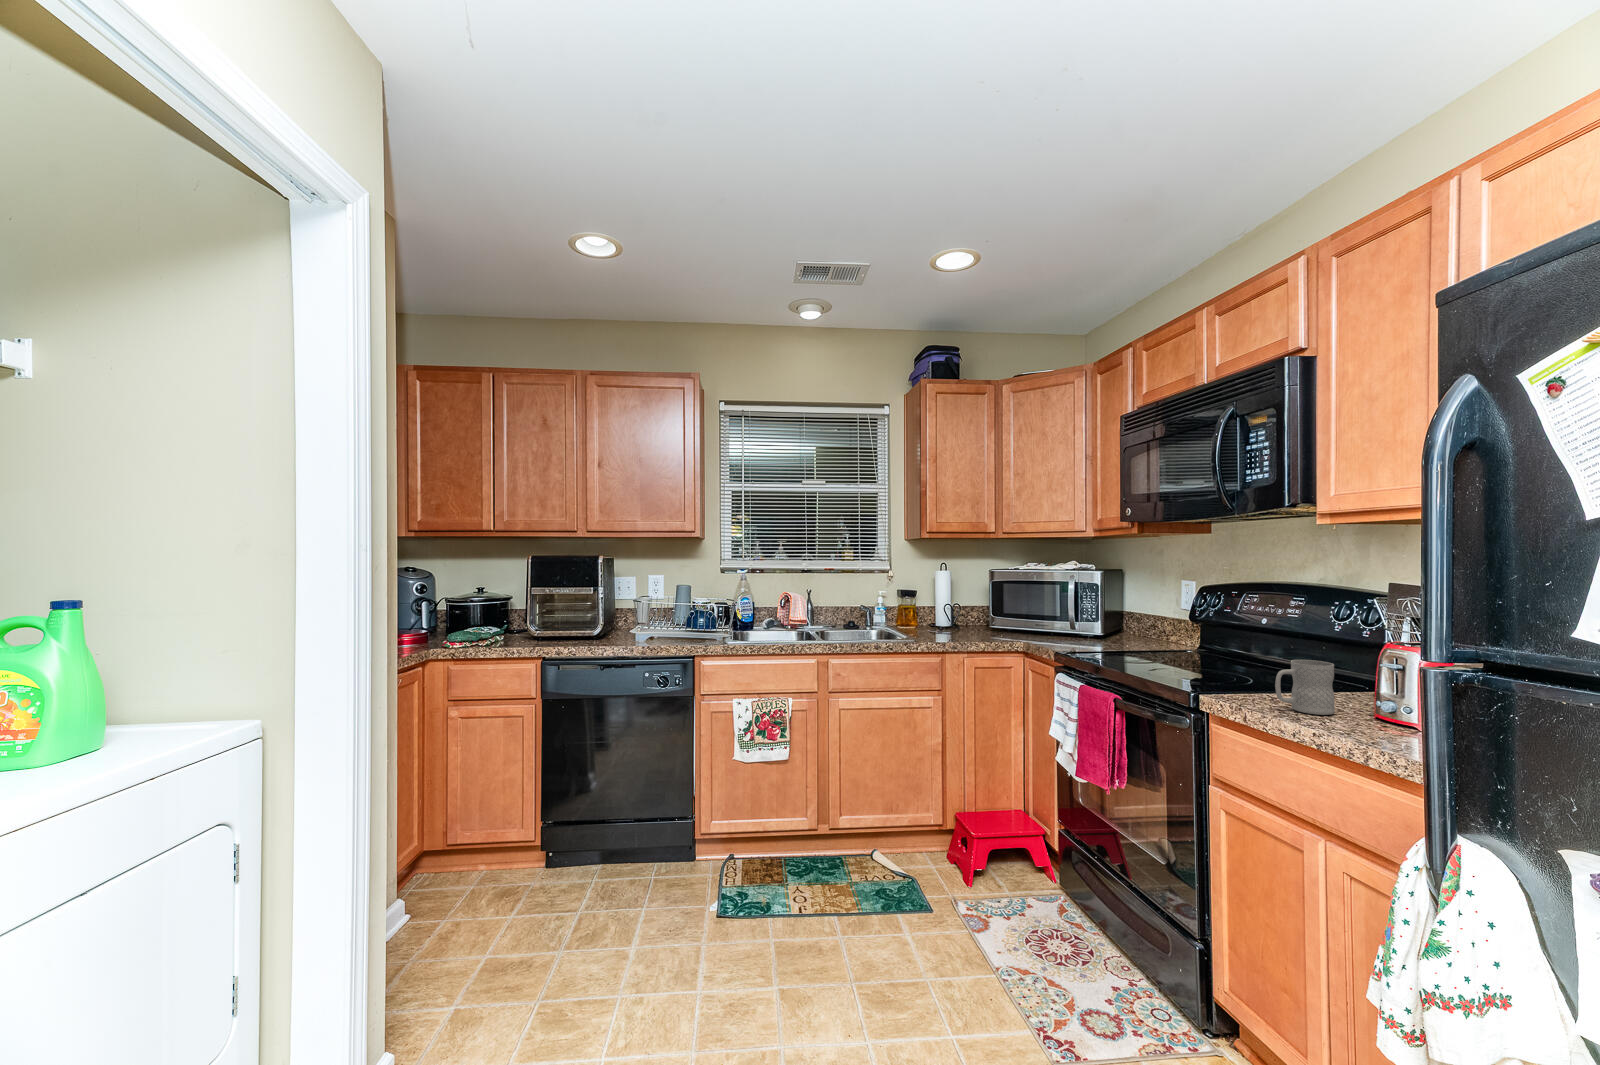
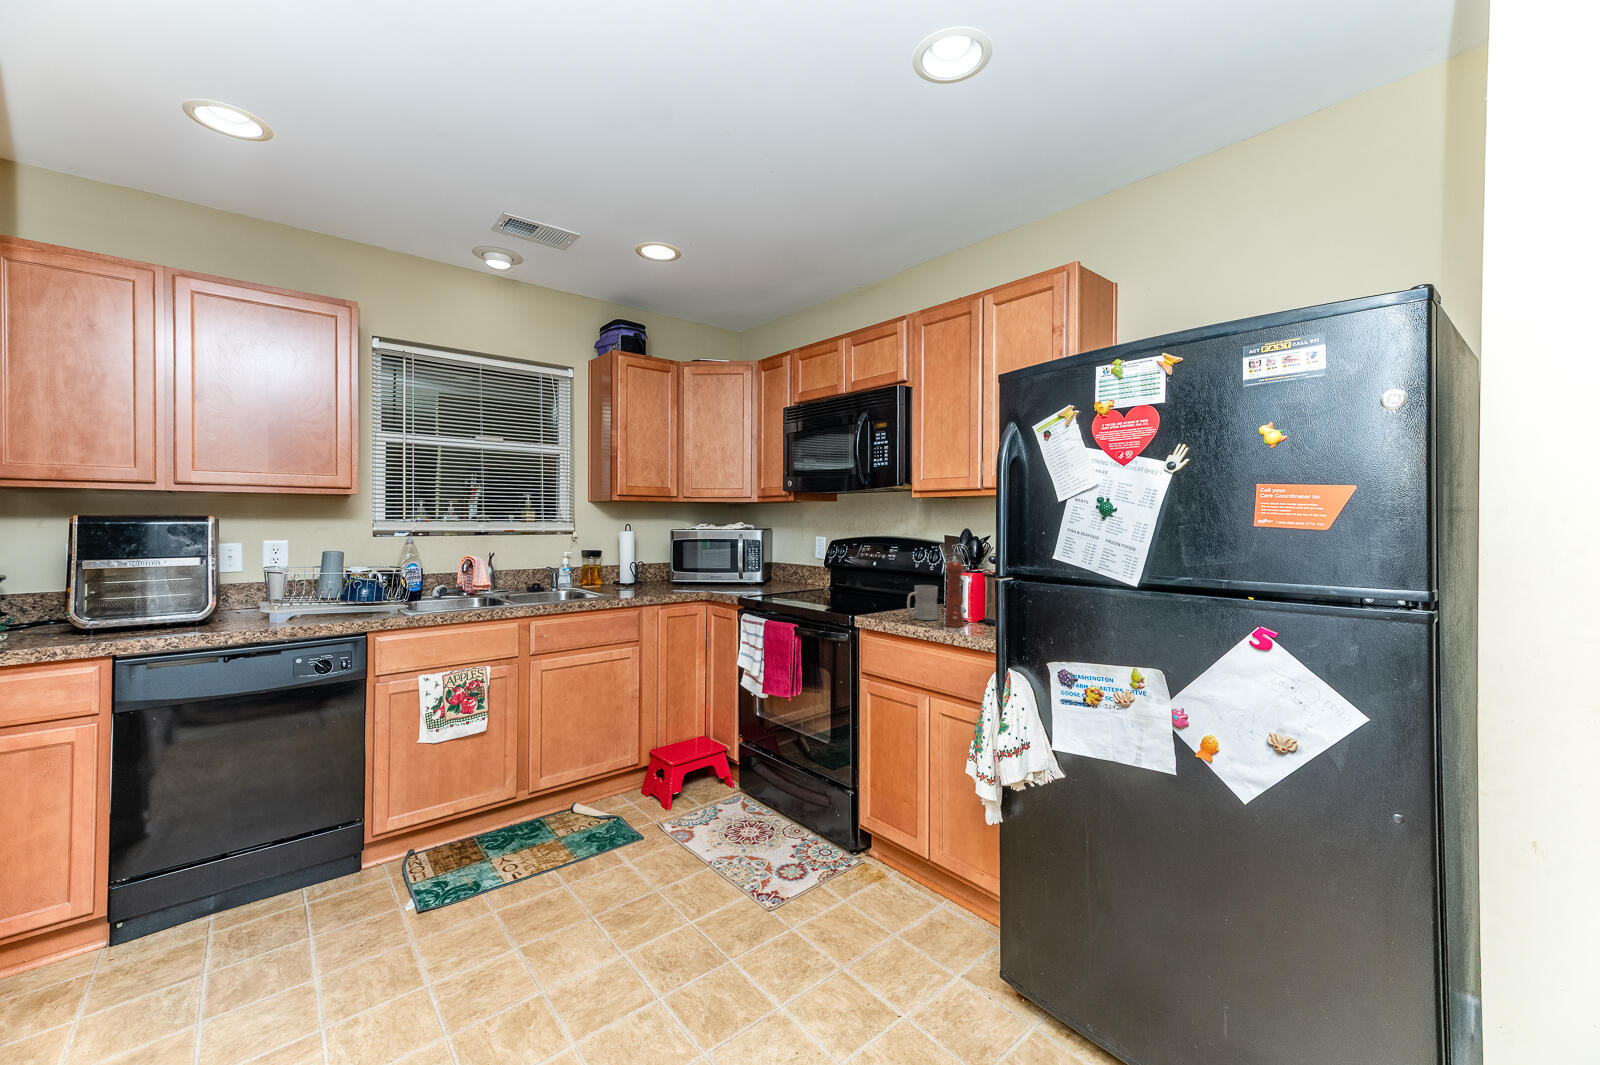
pepper mill: none [1337,621,1374,732] -> present [945,556,964,627]

